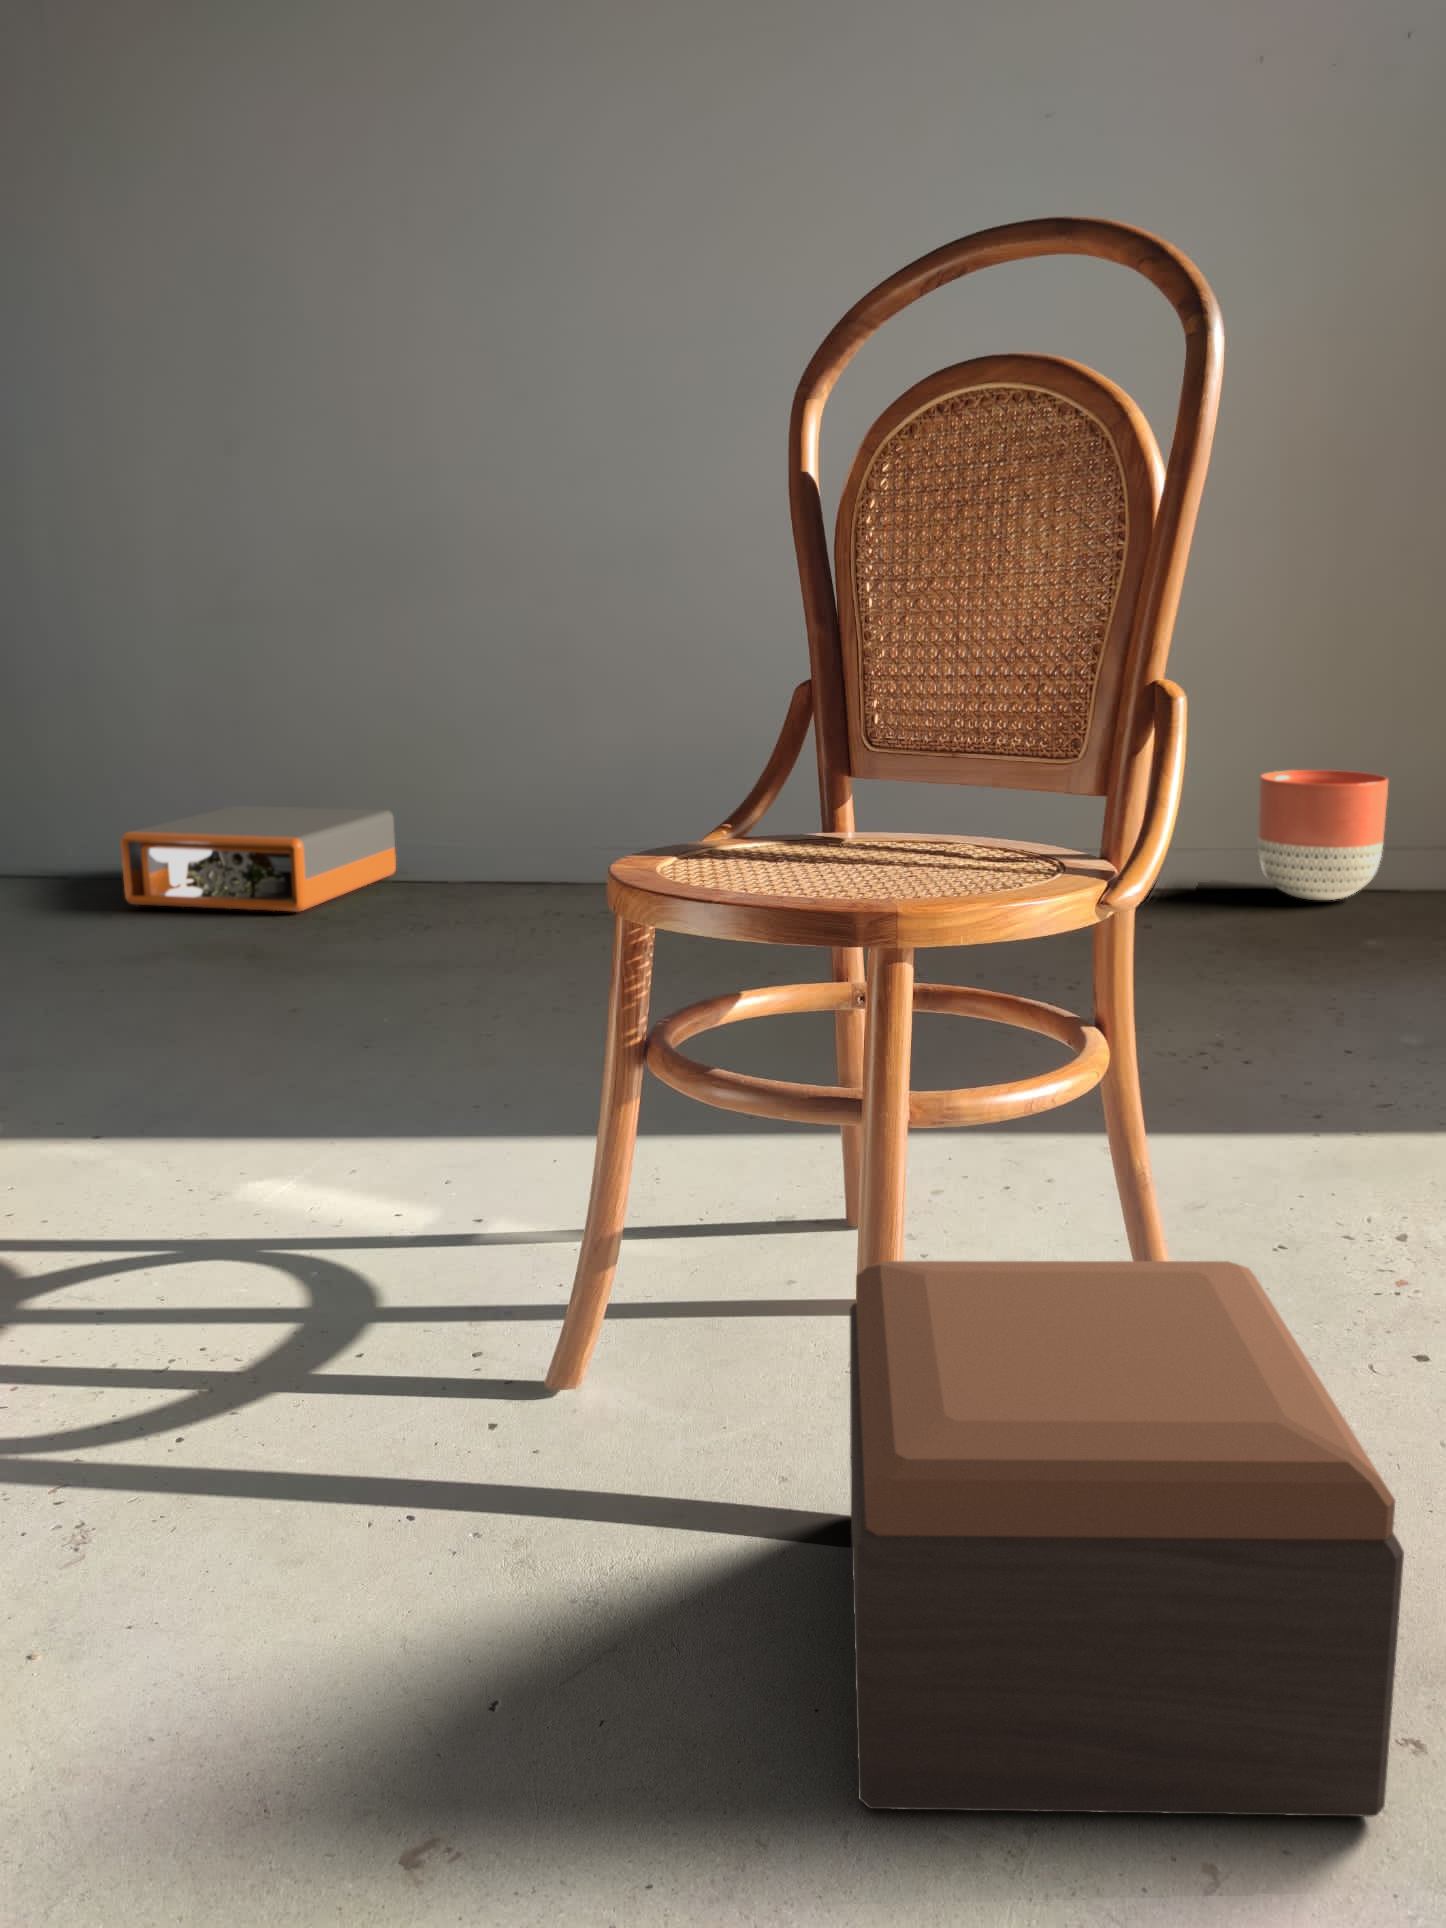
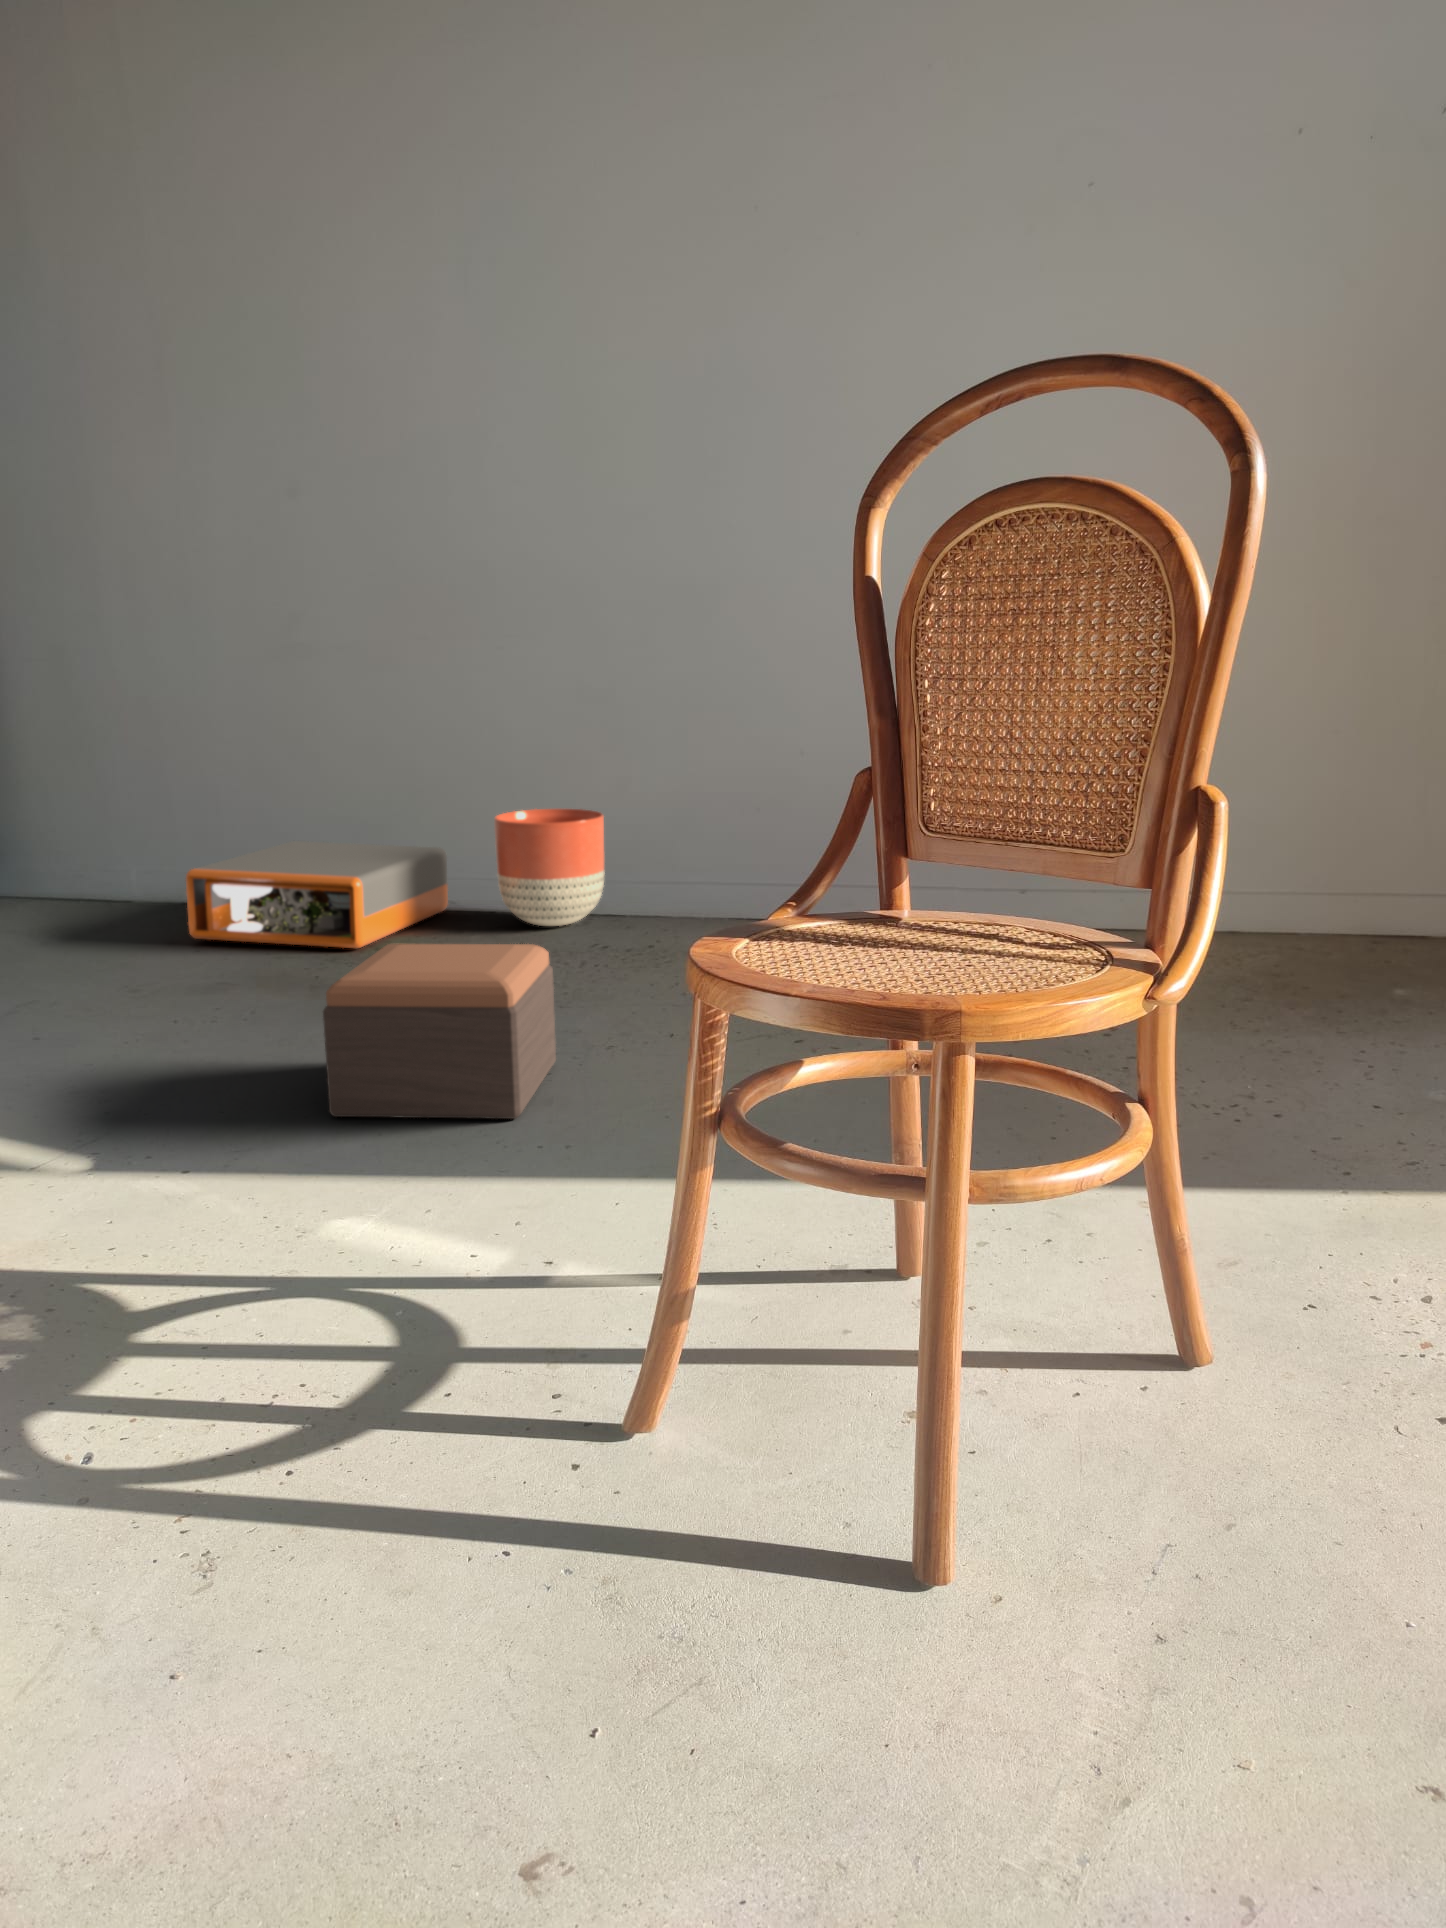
planter: present [1258,770,1388,900] -> present [494,809,605,926]
footstool: present [850,1261,1404,1817] -> present [323,944,556,1119]

